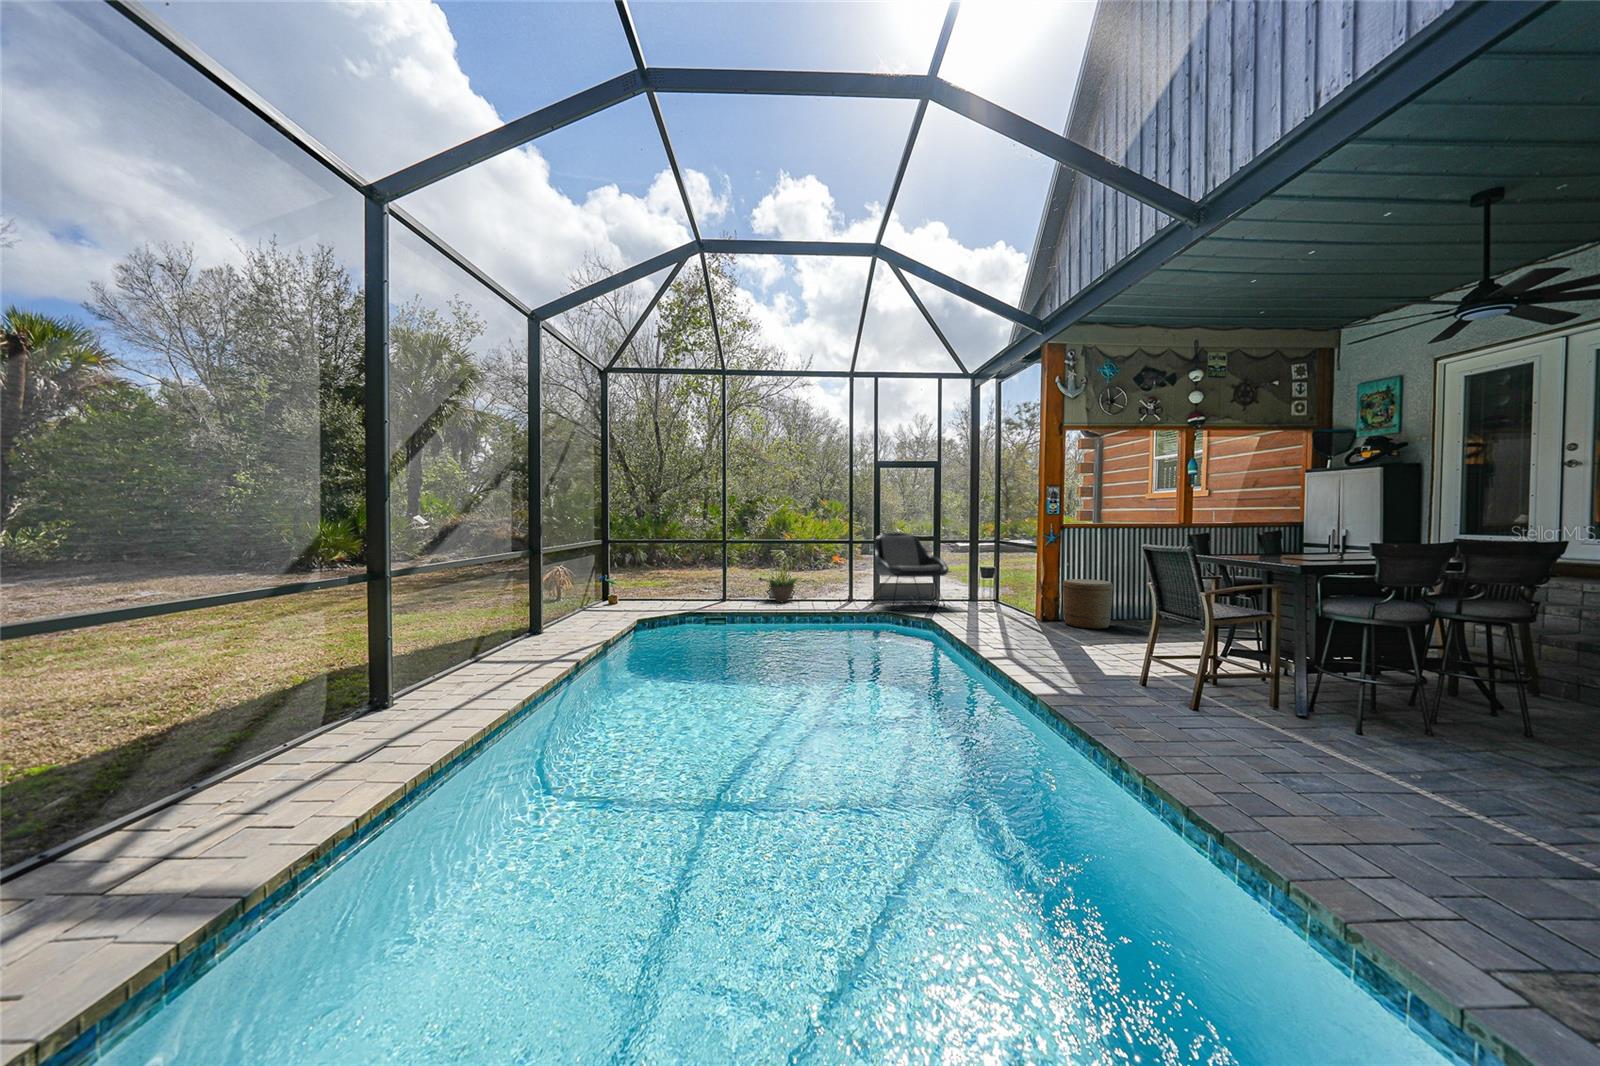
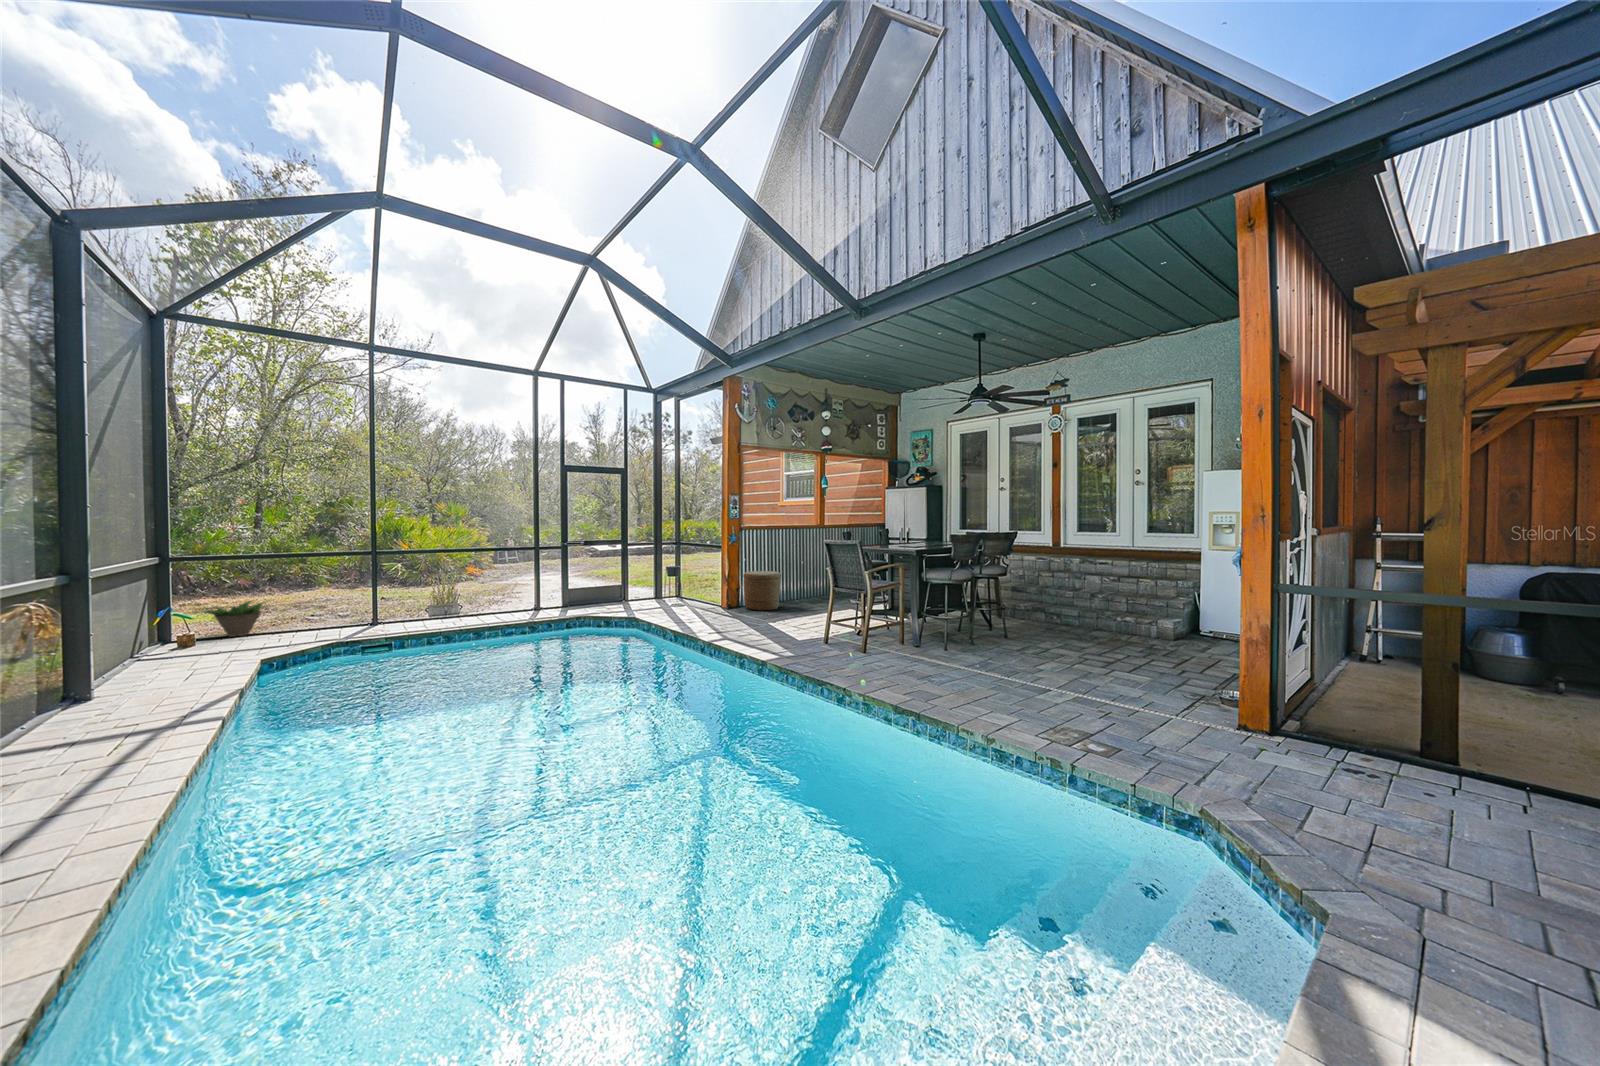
lounge chair: present [872,533,949,610] -> none [559,537,639,613]
decorative plant: present [768,578,798,602] -> present [203,601,266,637]

